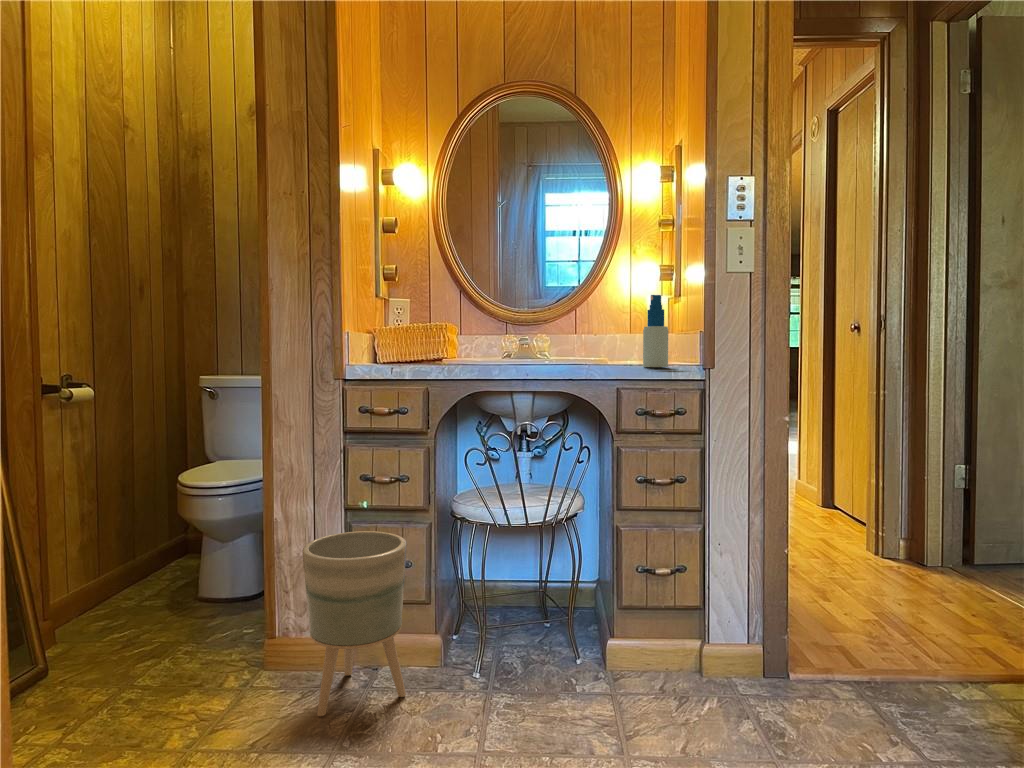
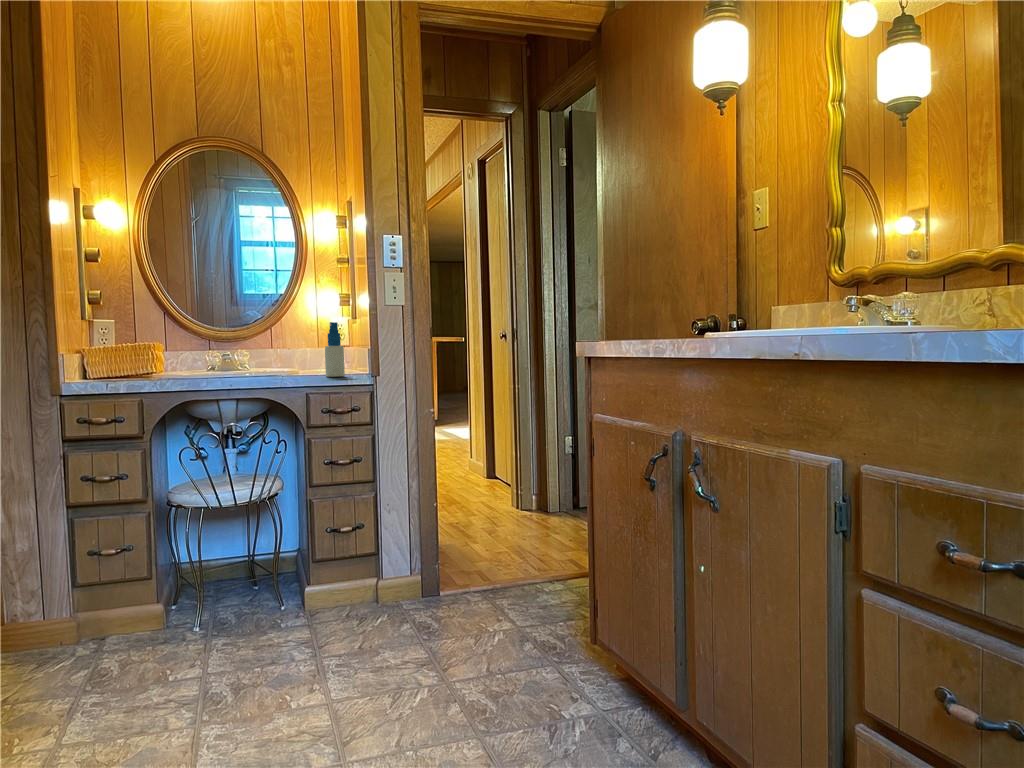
planter: present [302,531,407,716] -> none [31,524,135,678]

